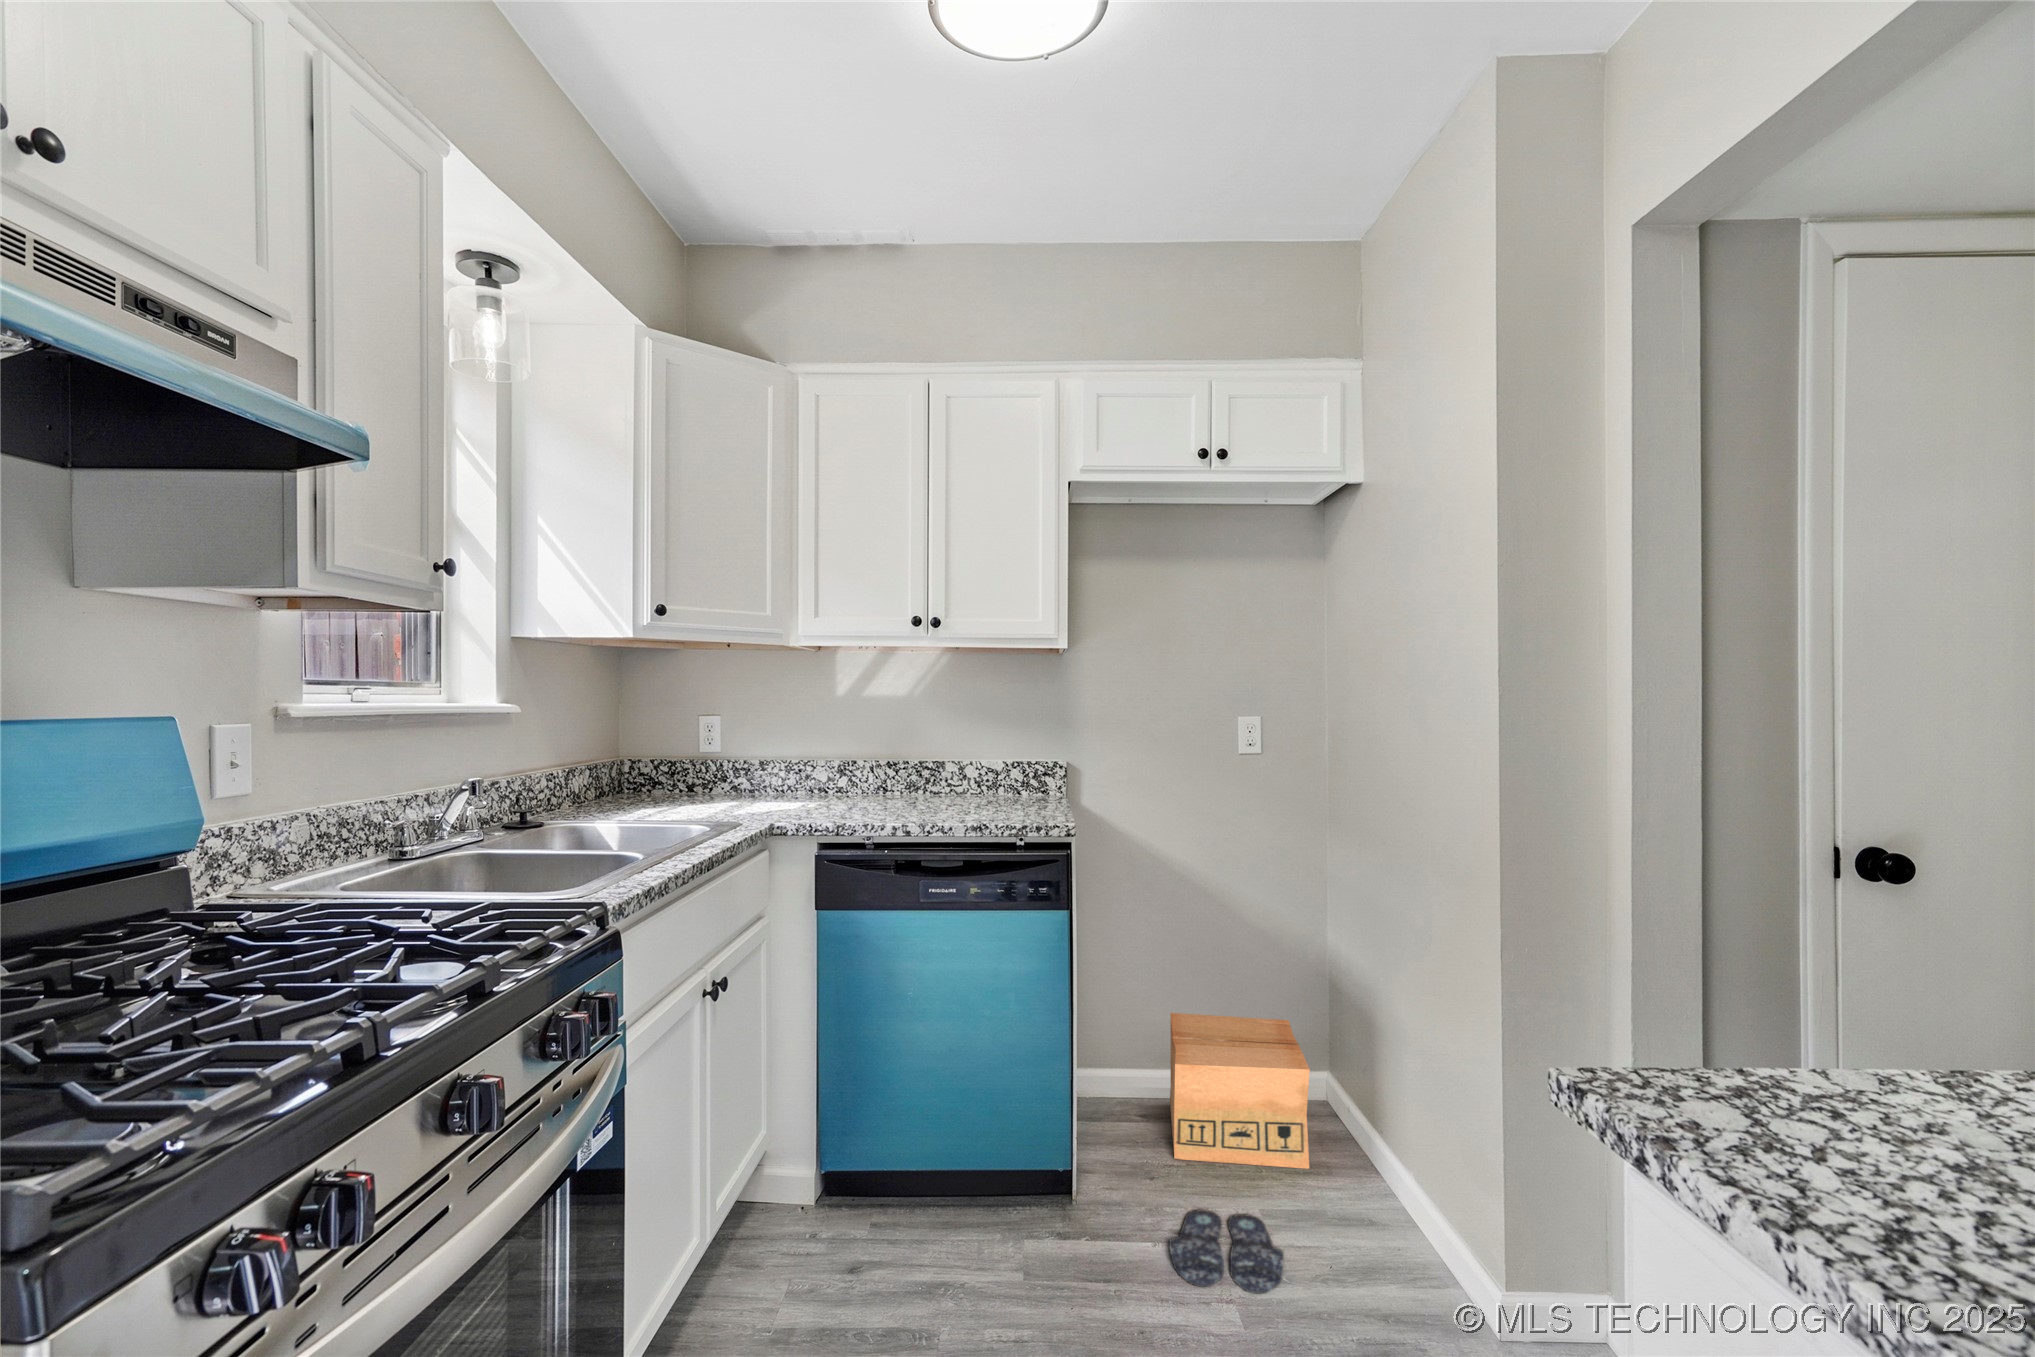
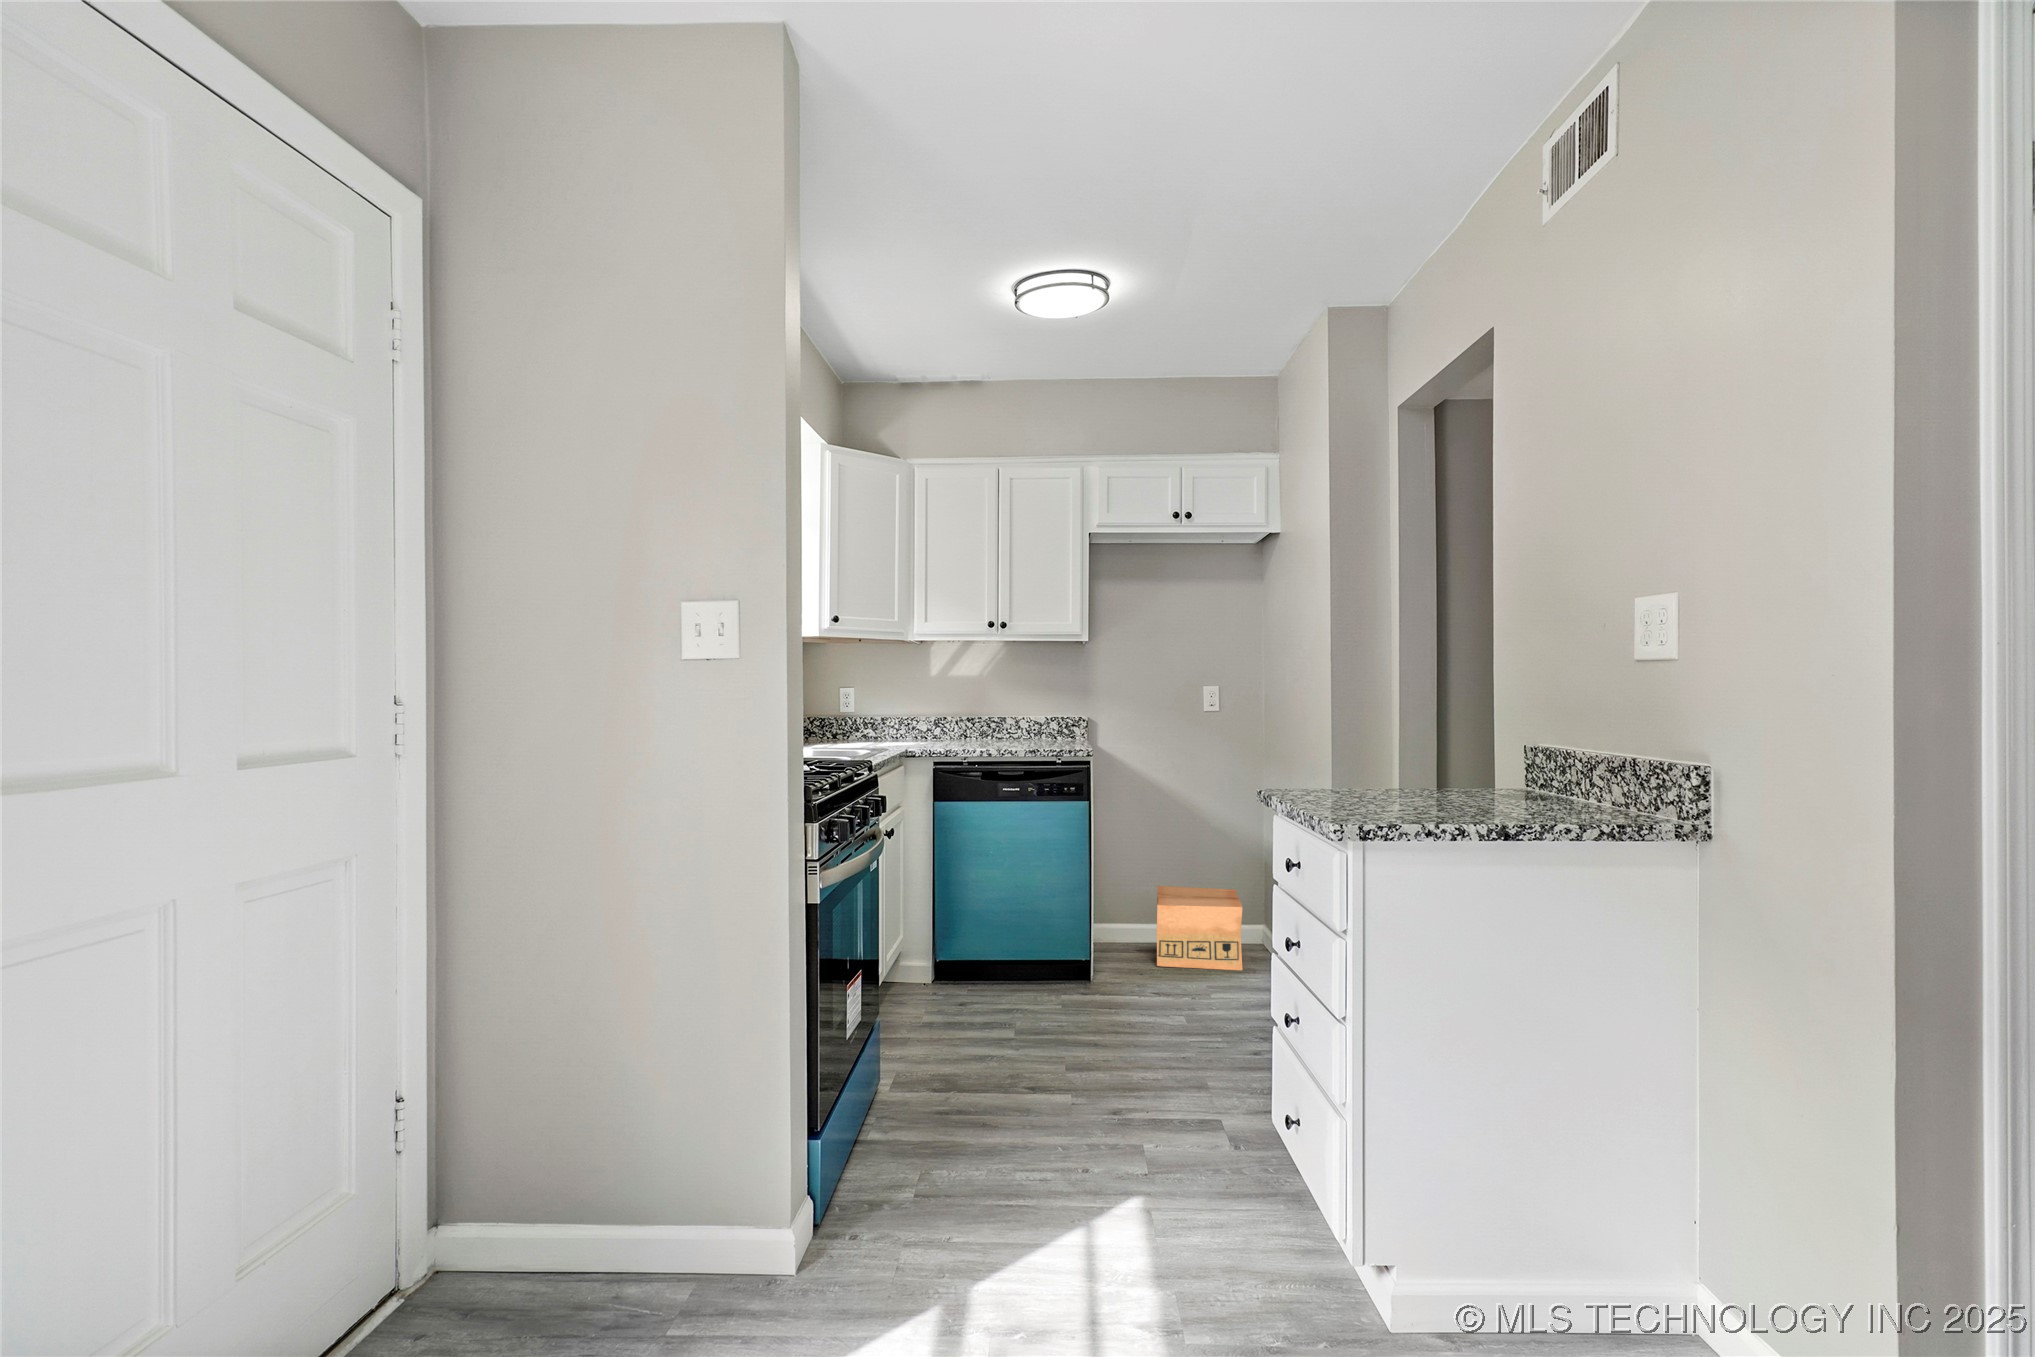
slippers: present [1169,1210,1284,1294] -> none [1150,983,1217,1009]

